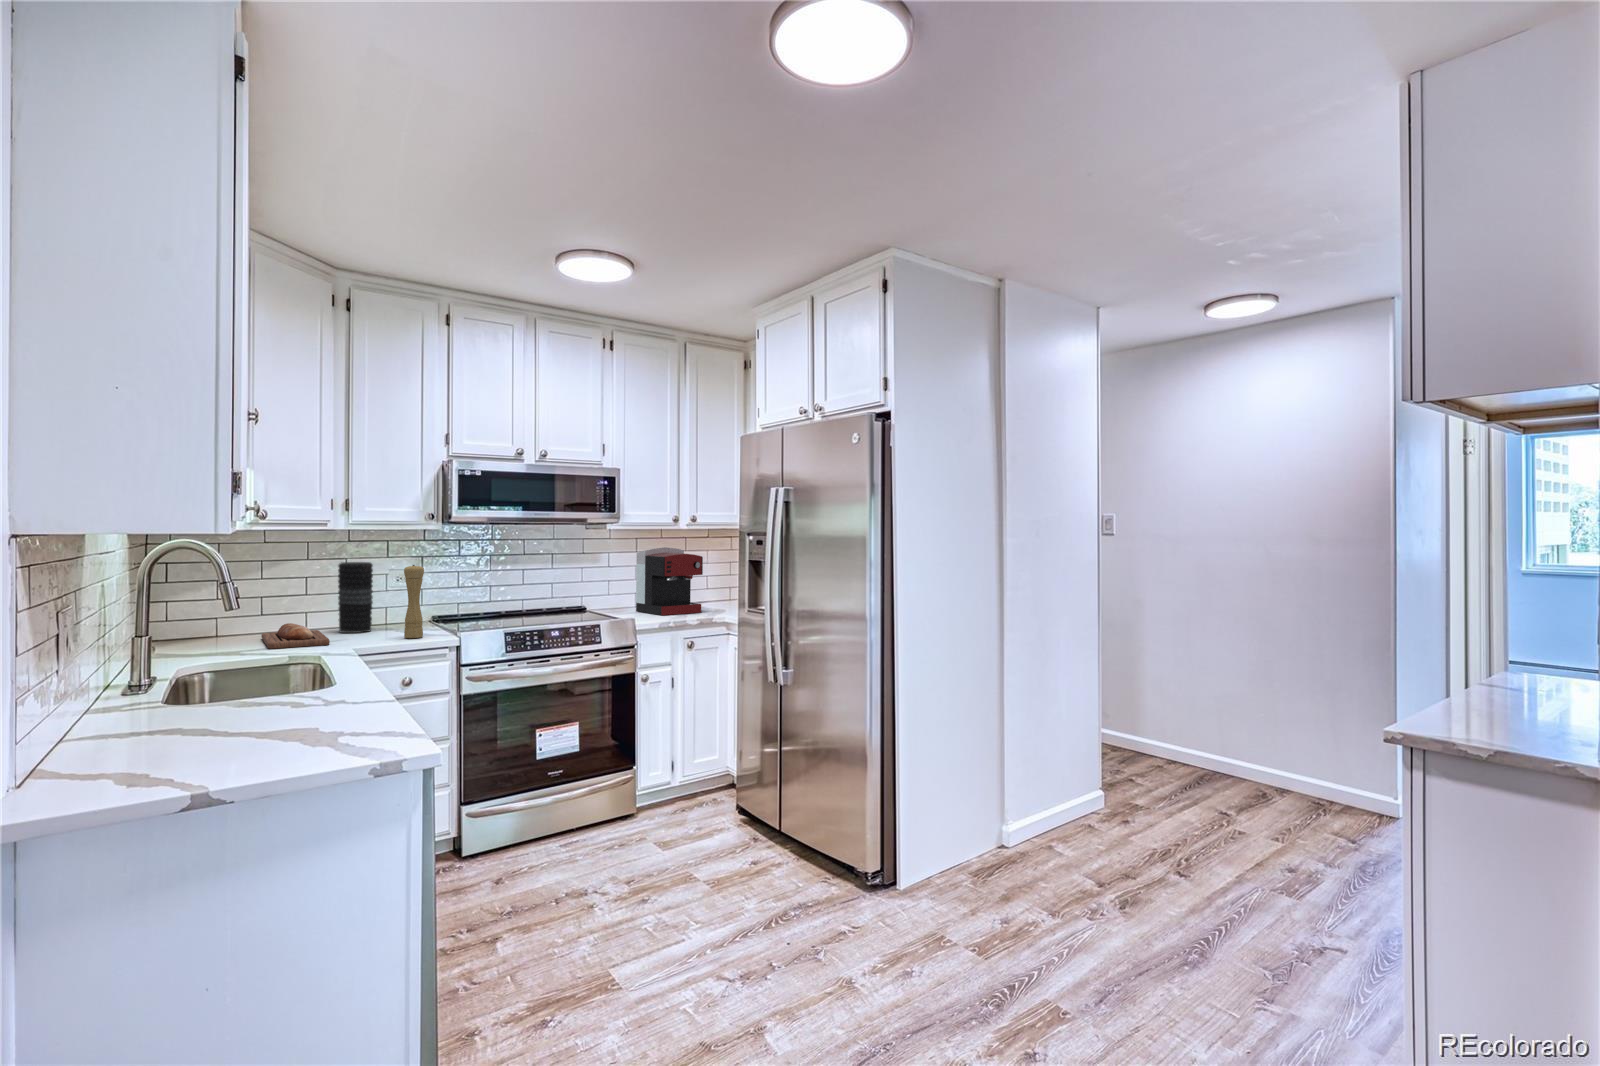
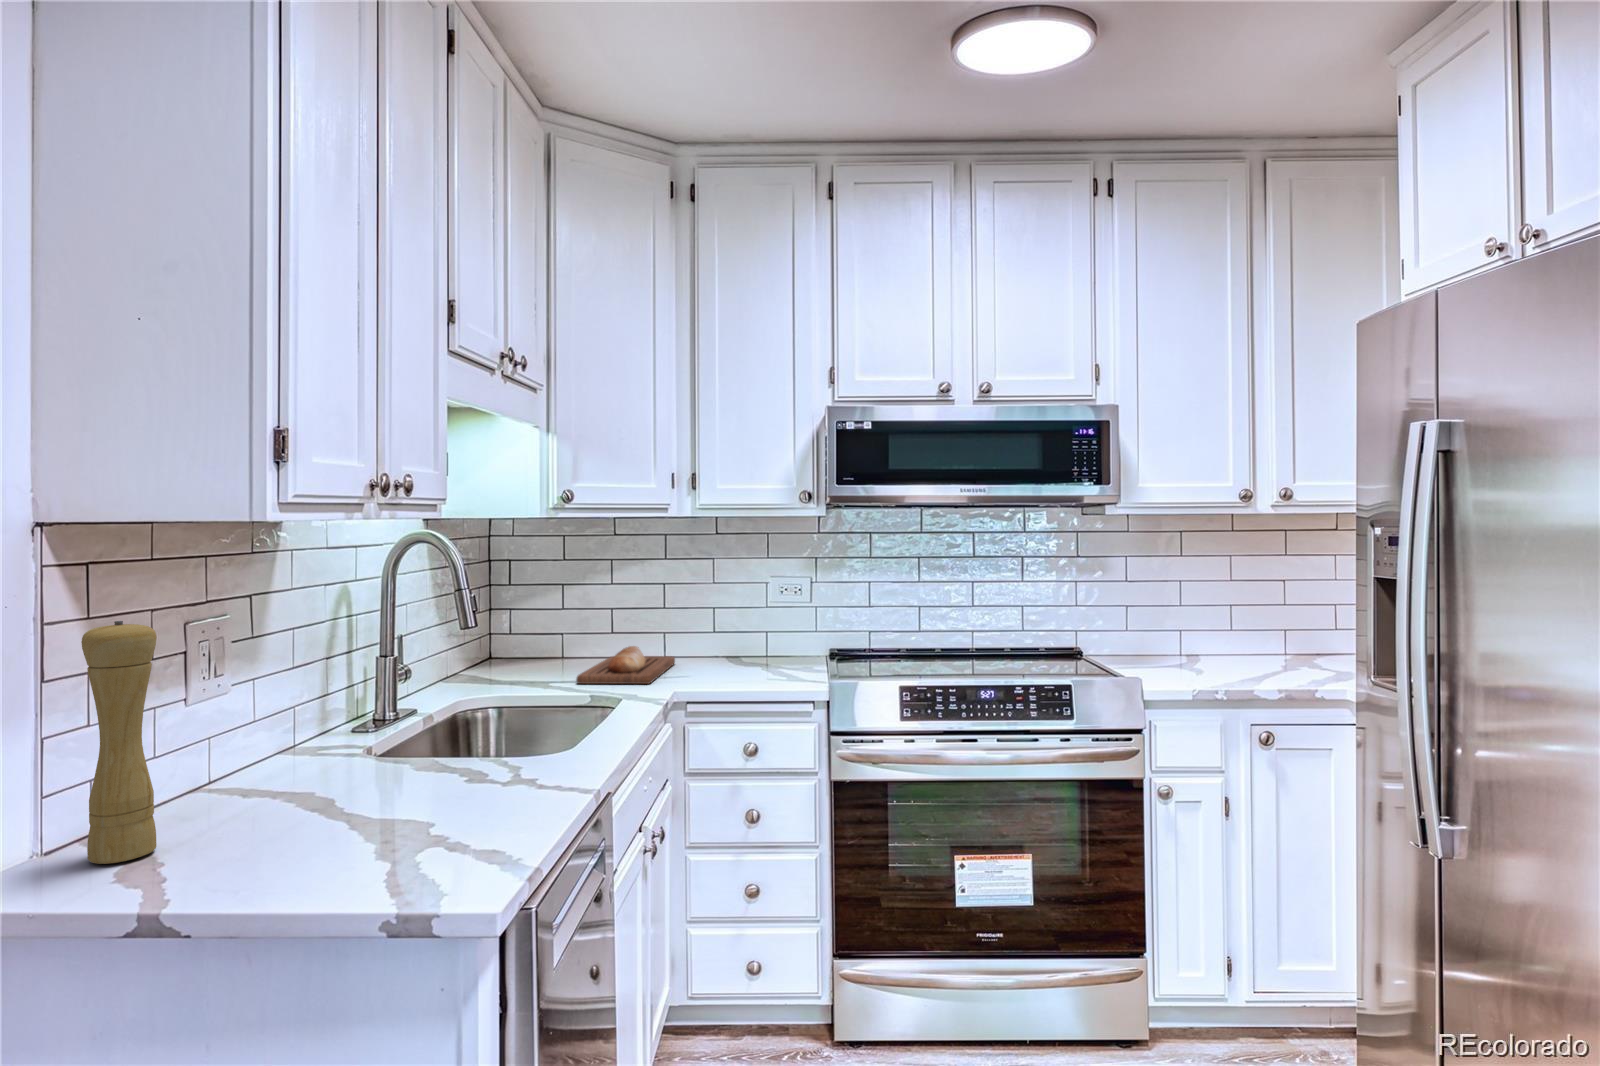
coffee maker: present [636,547,703,615] -> none [1170,544,1300,669]
vase: present [338,562,373,633] -> none [703,563,747,664]
pepper mill: present [404,565,424,638] -> present [81,621,157,864]

